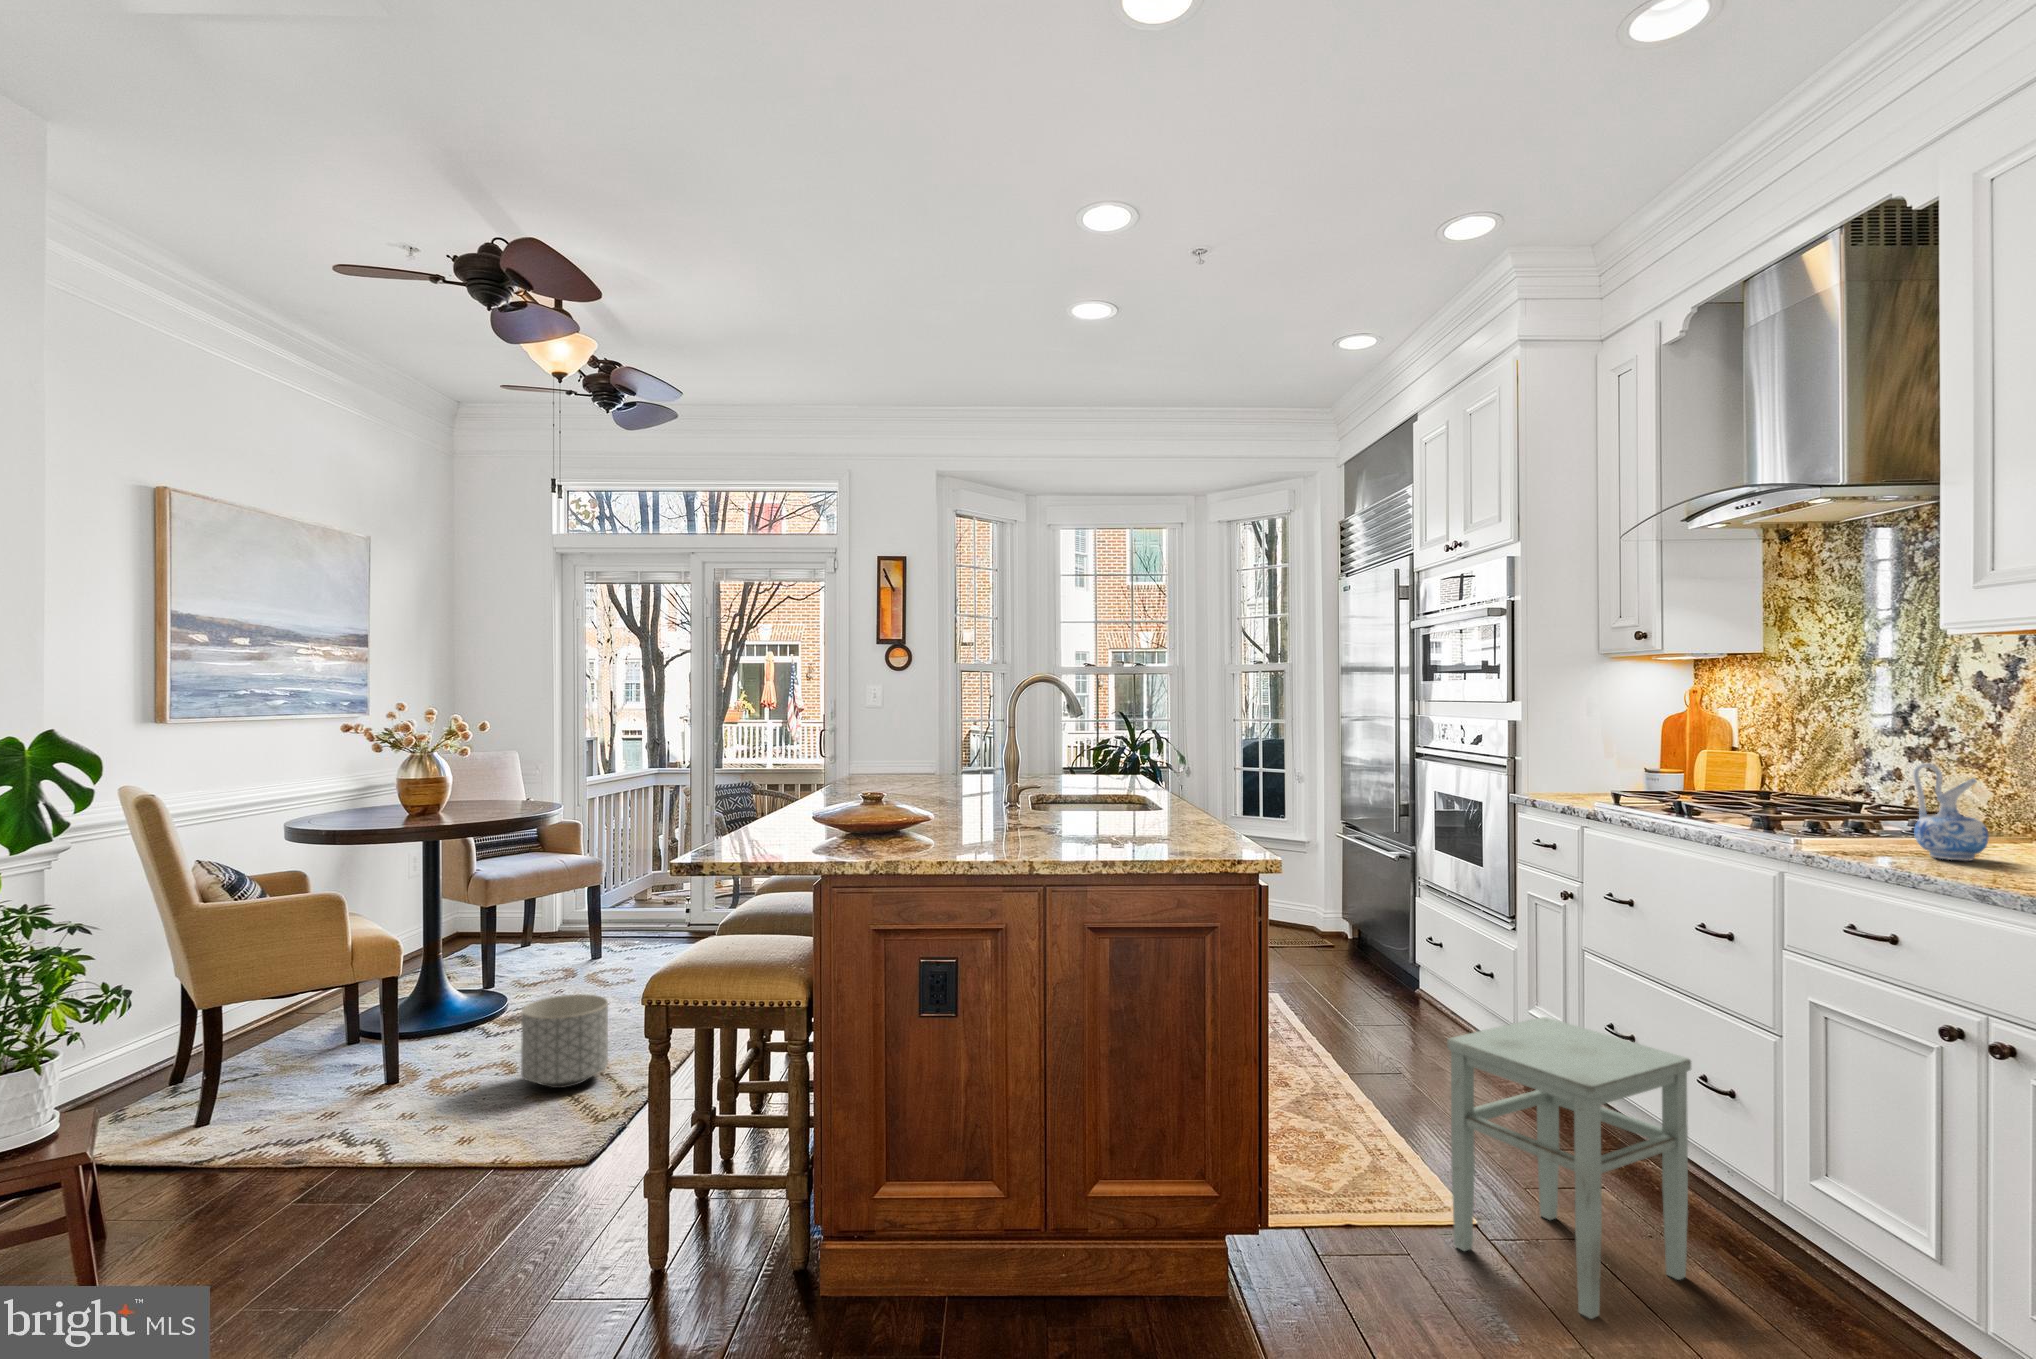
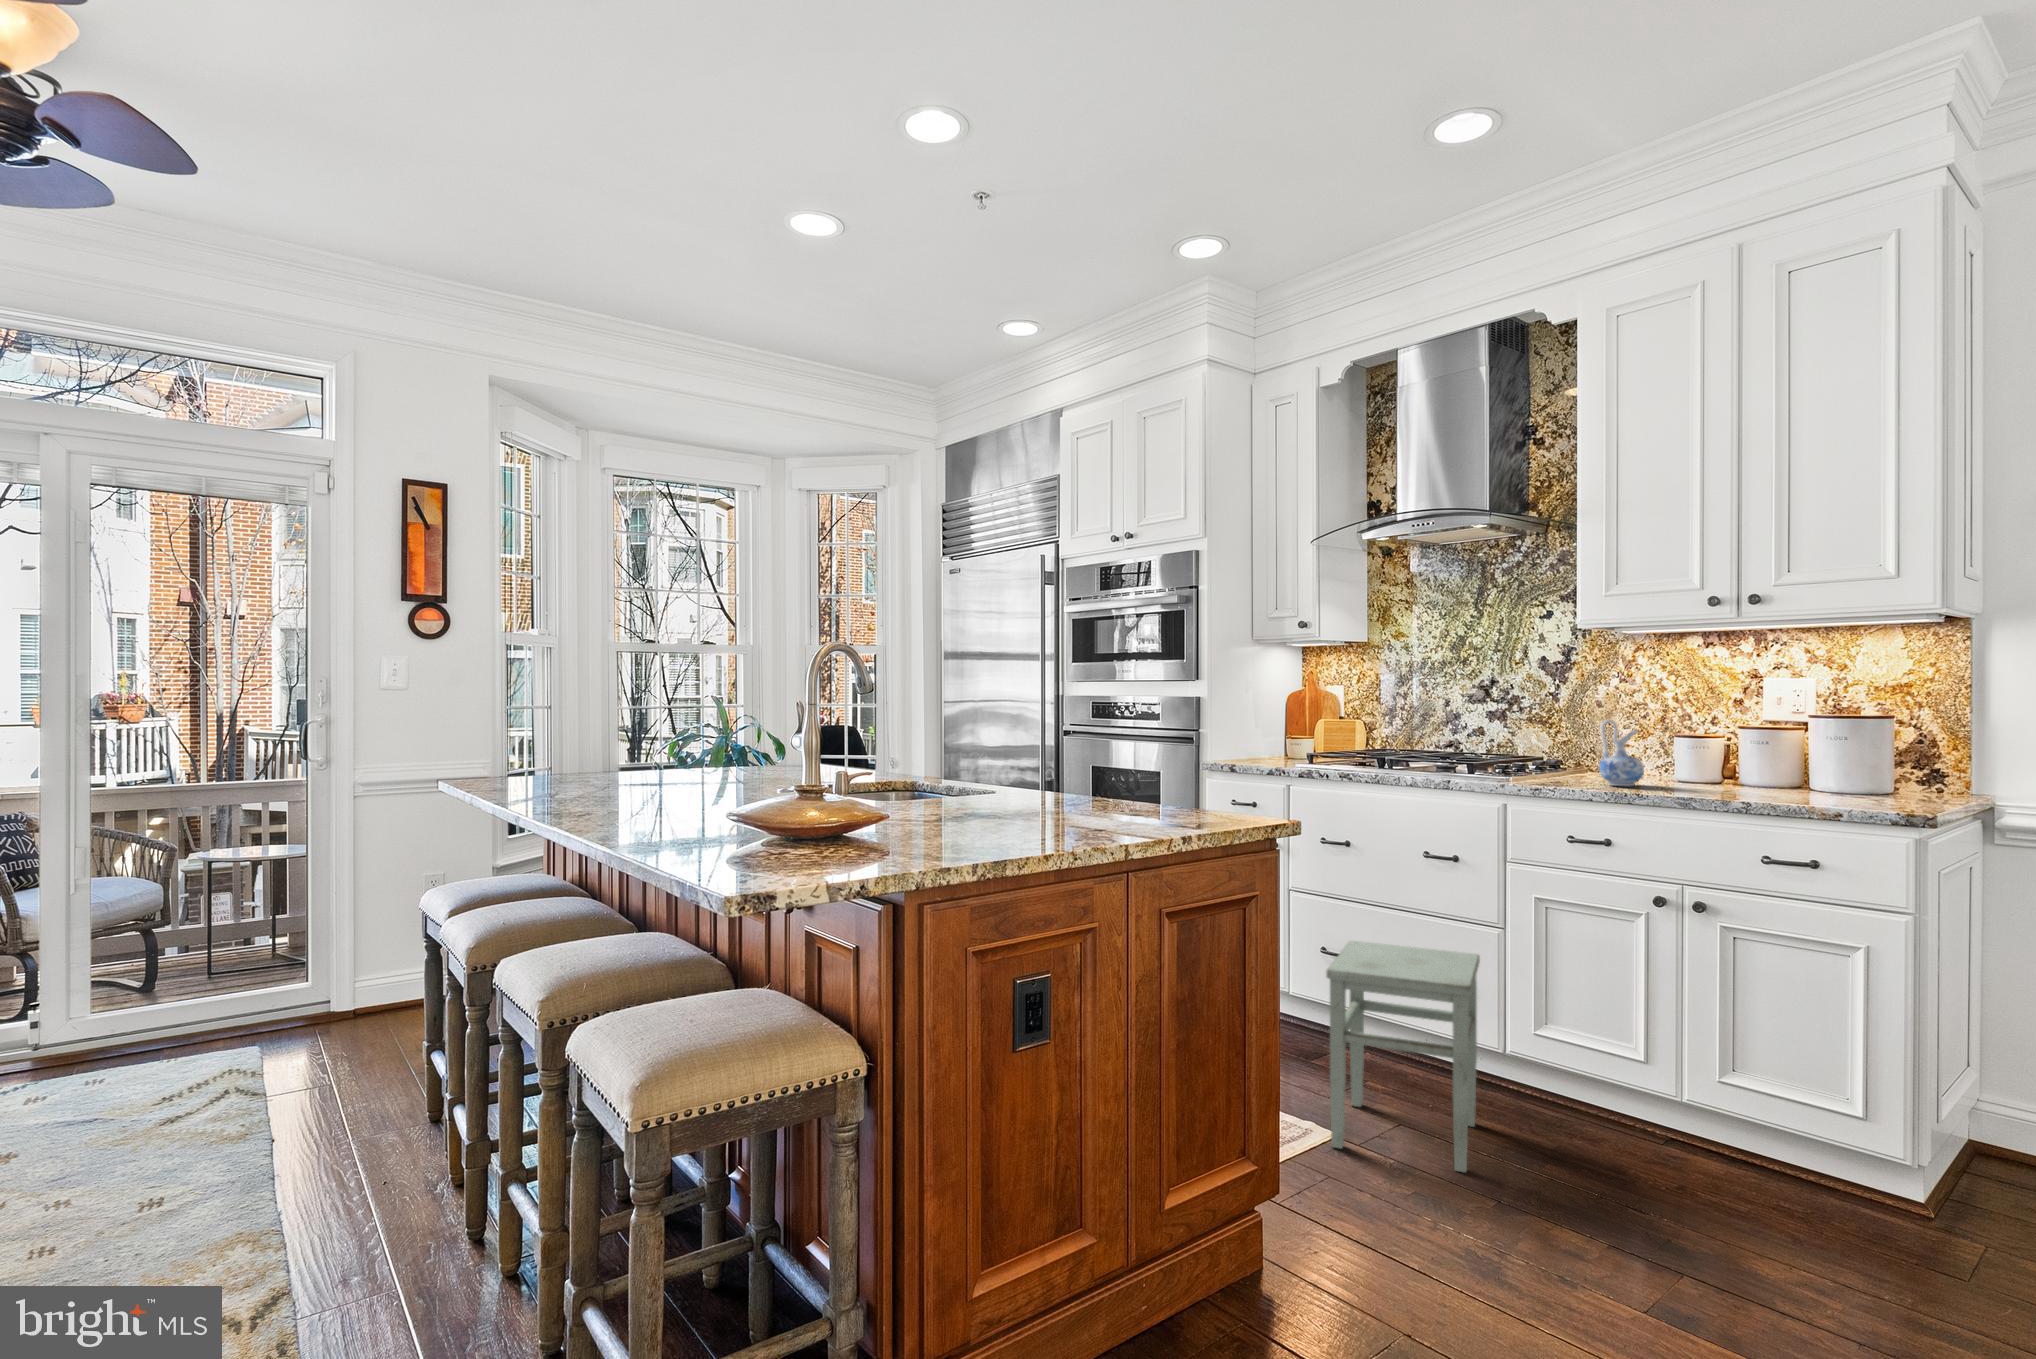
planter: present [521,994,608,1088] -> none [94,1120,249,1276]

